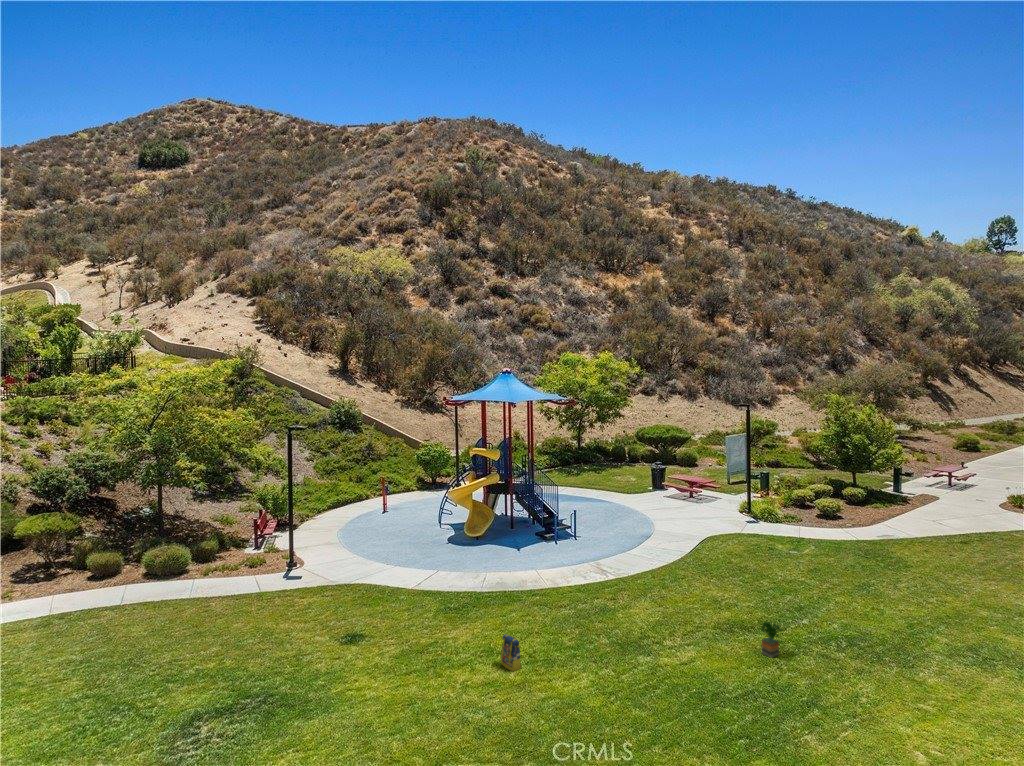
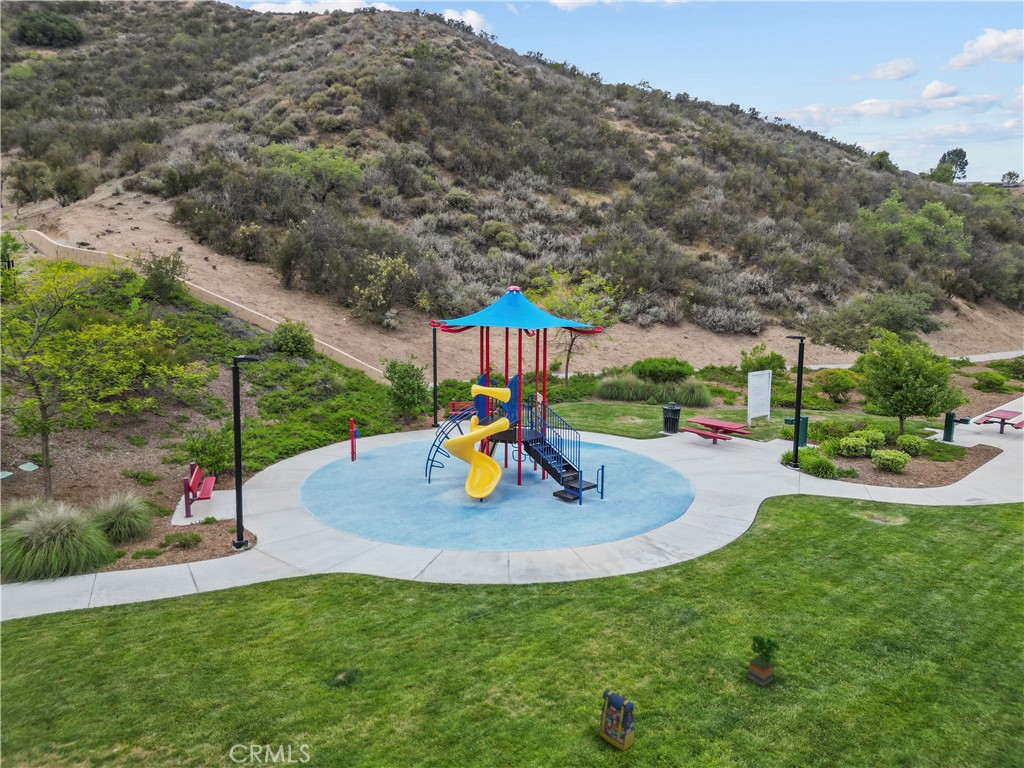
potted tree: present [761,622,783,658] -> present [749,635,781,686]

